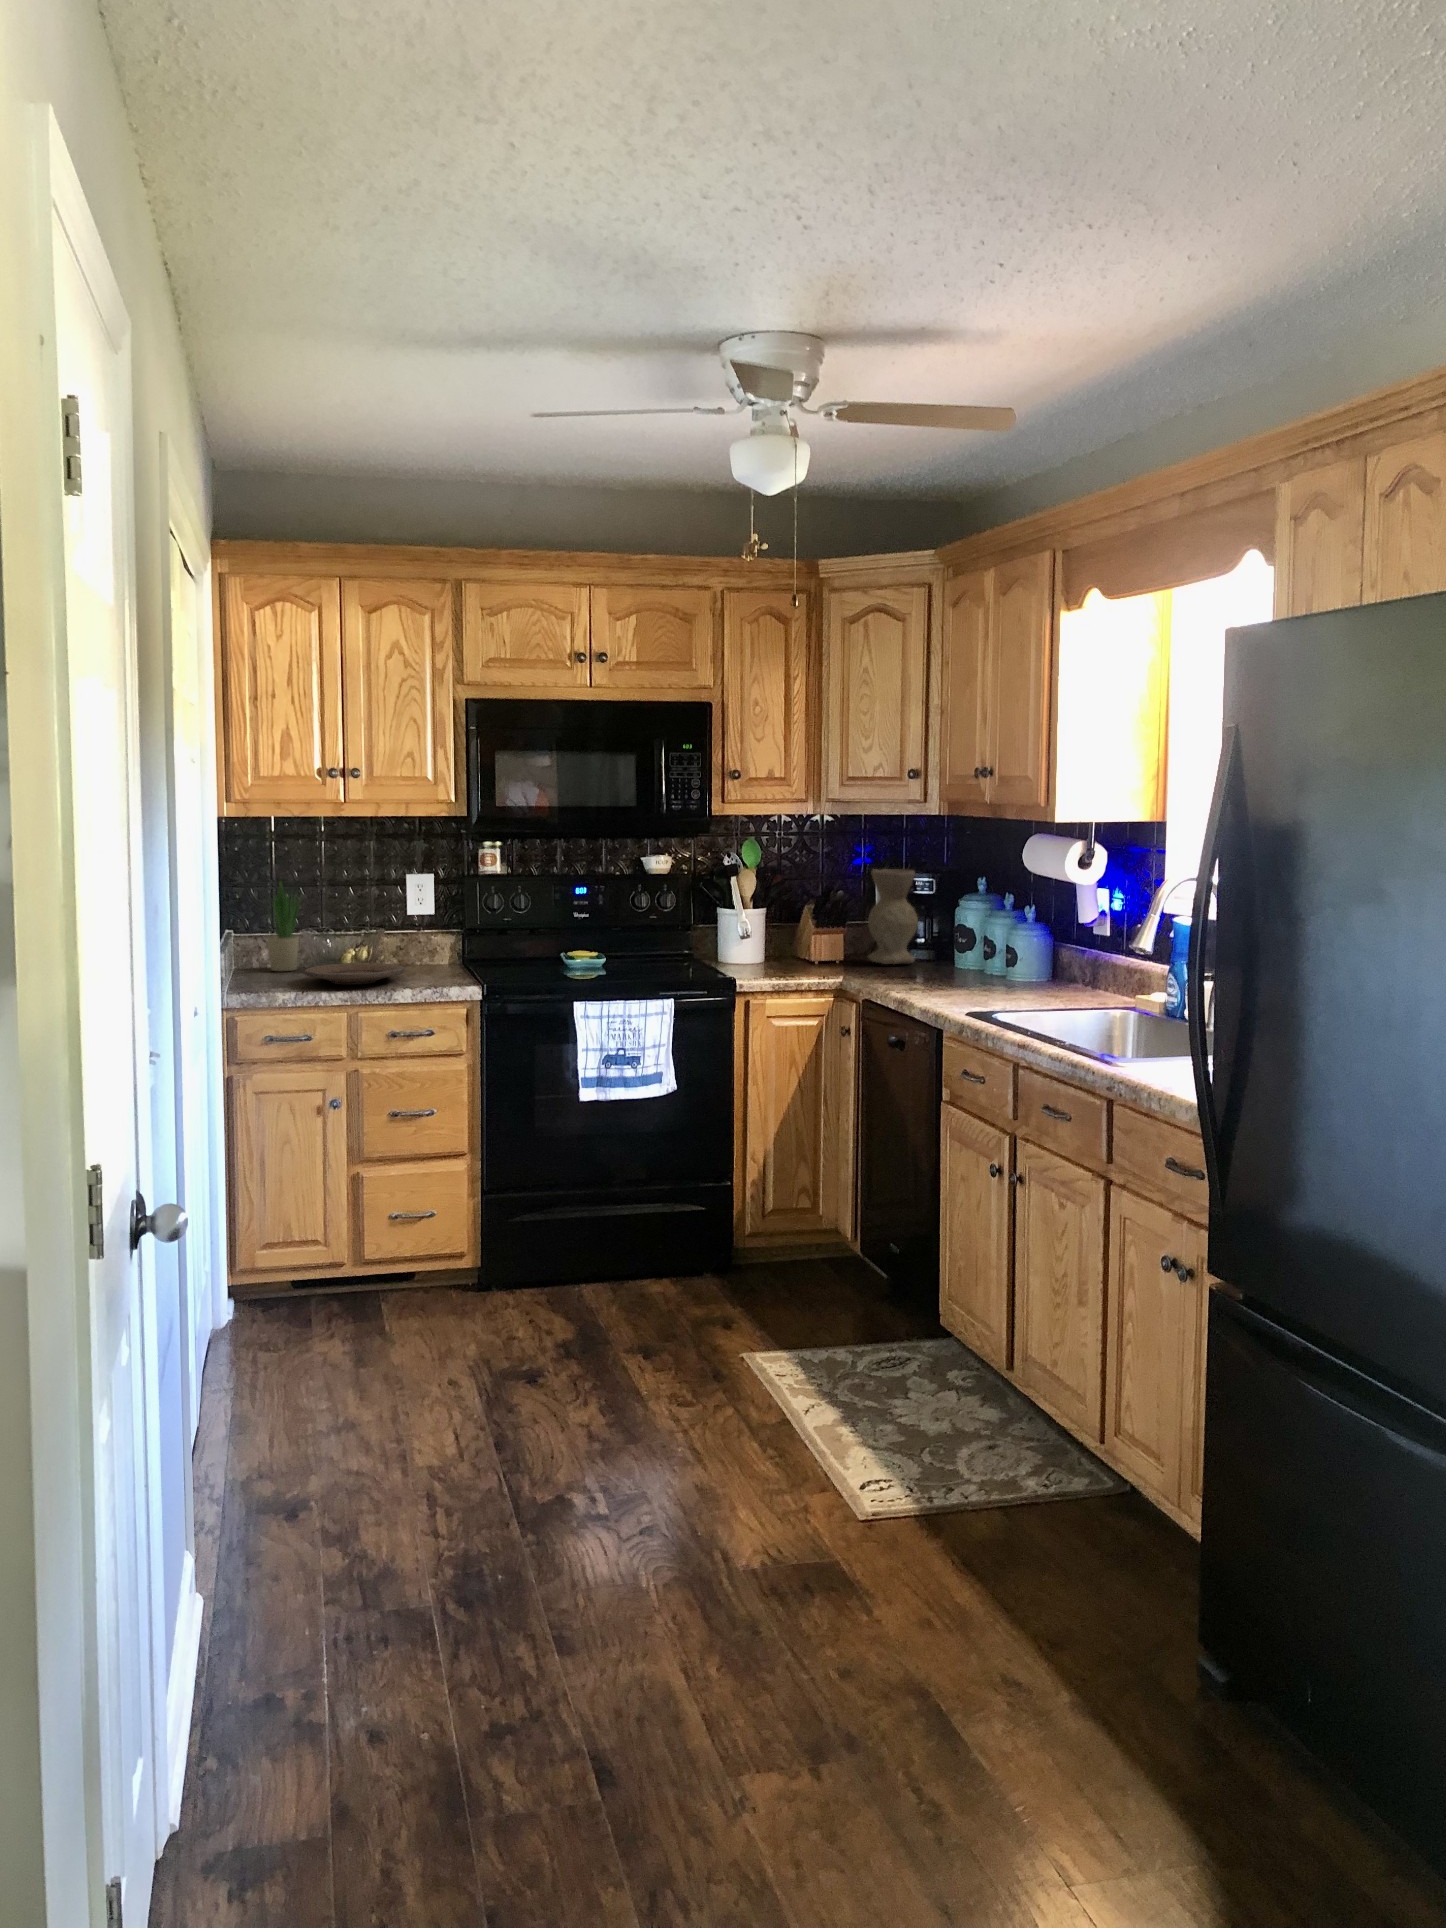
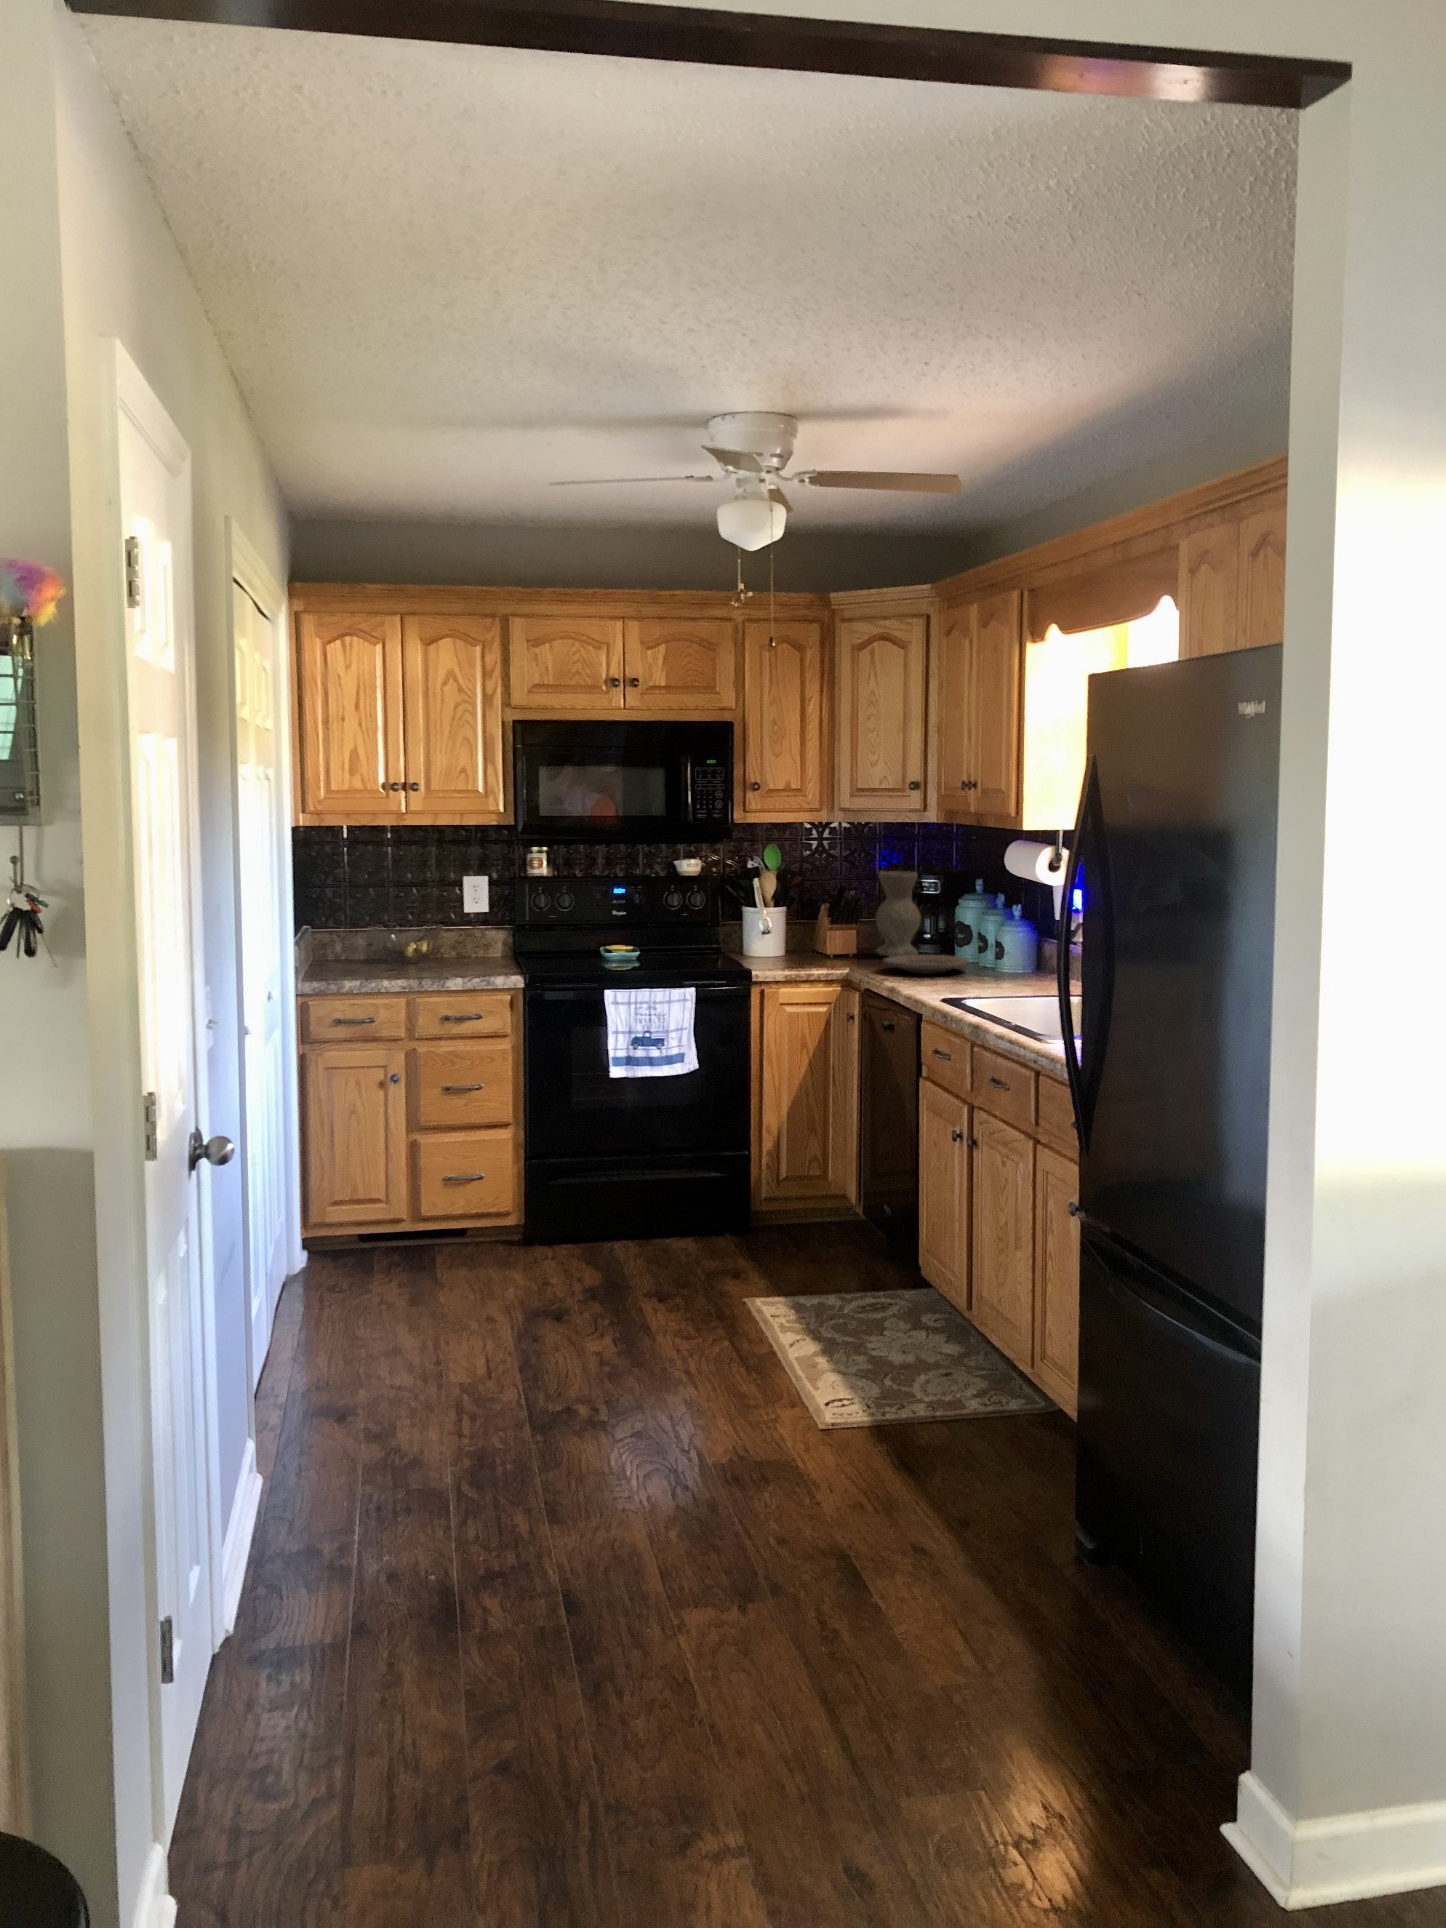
potted plant: present [267,880,301,971] -> none [337,880,371,963]
plate: present [304,963,405,985] -> present [883,955,970,974]

